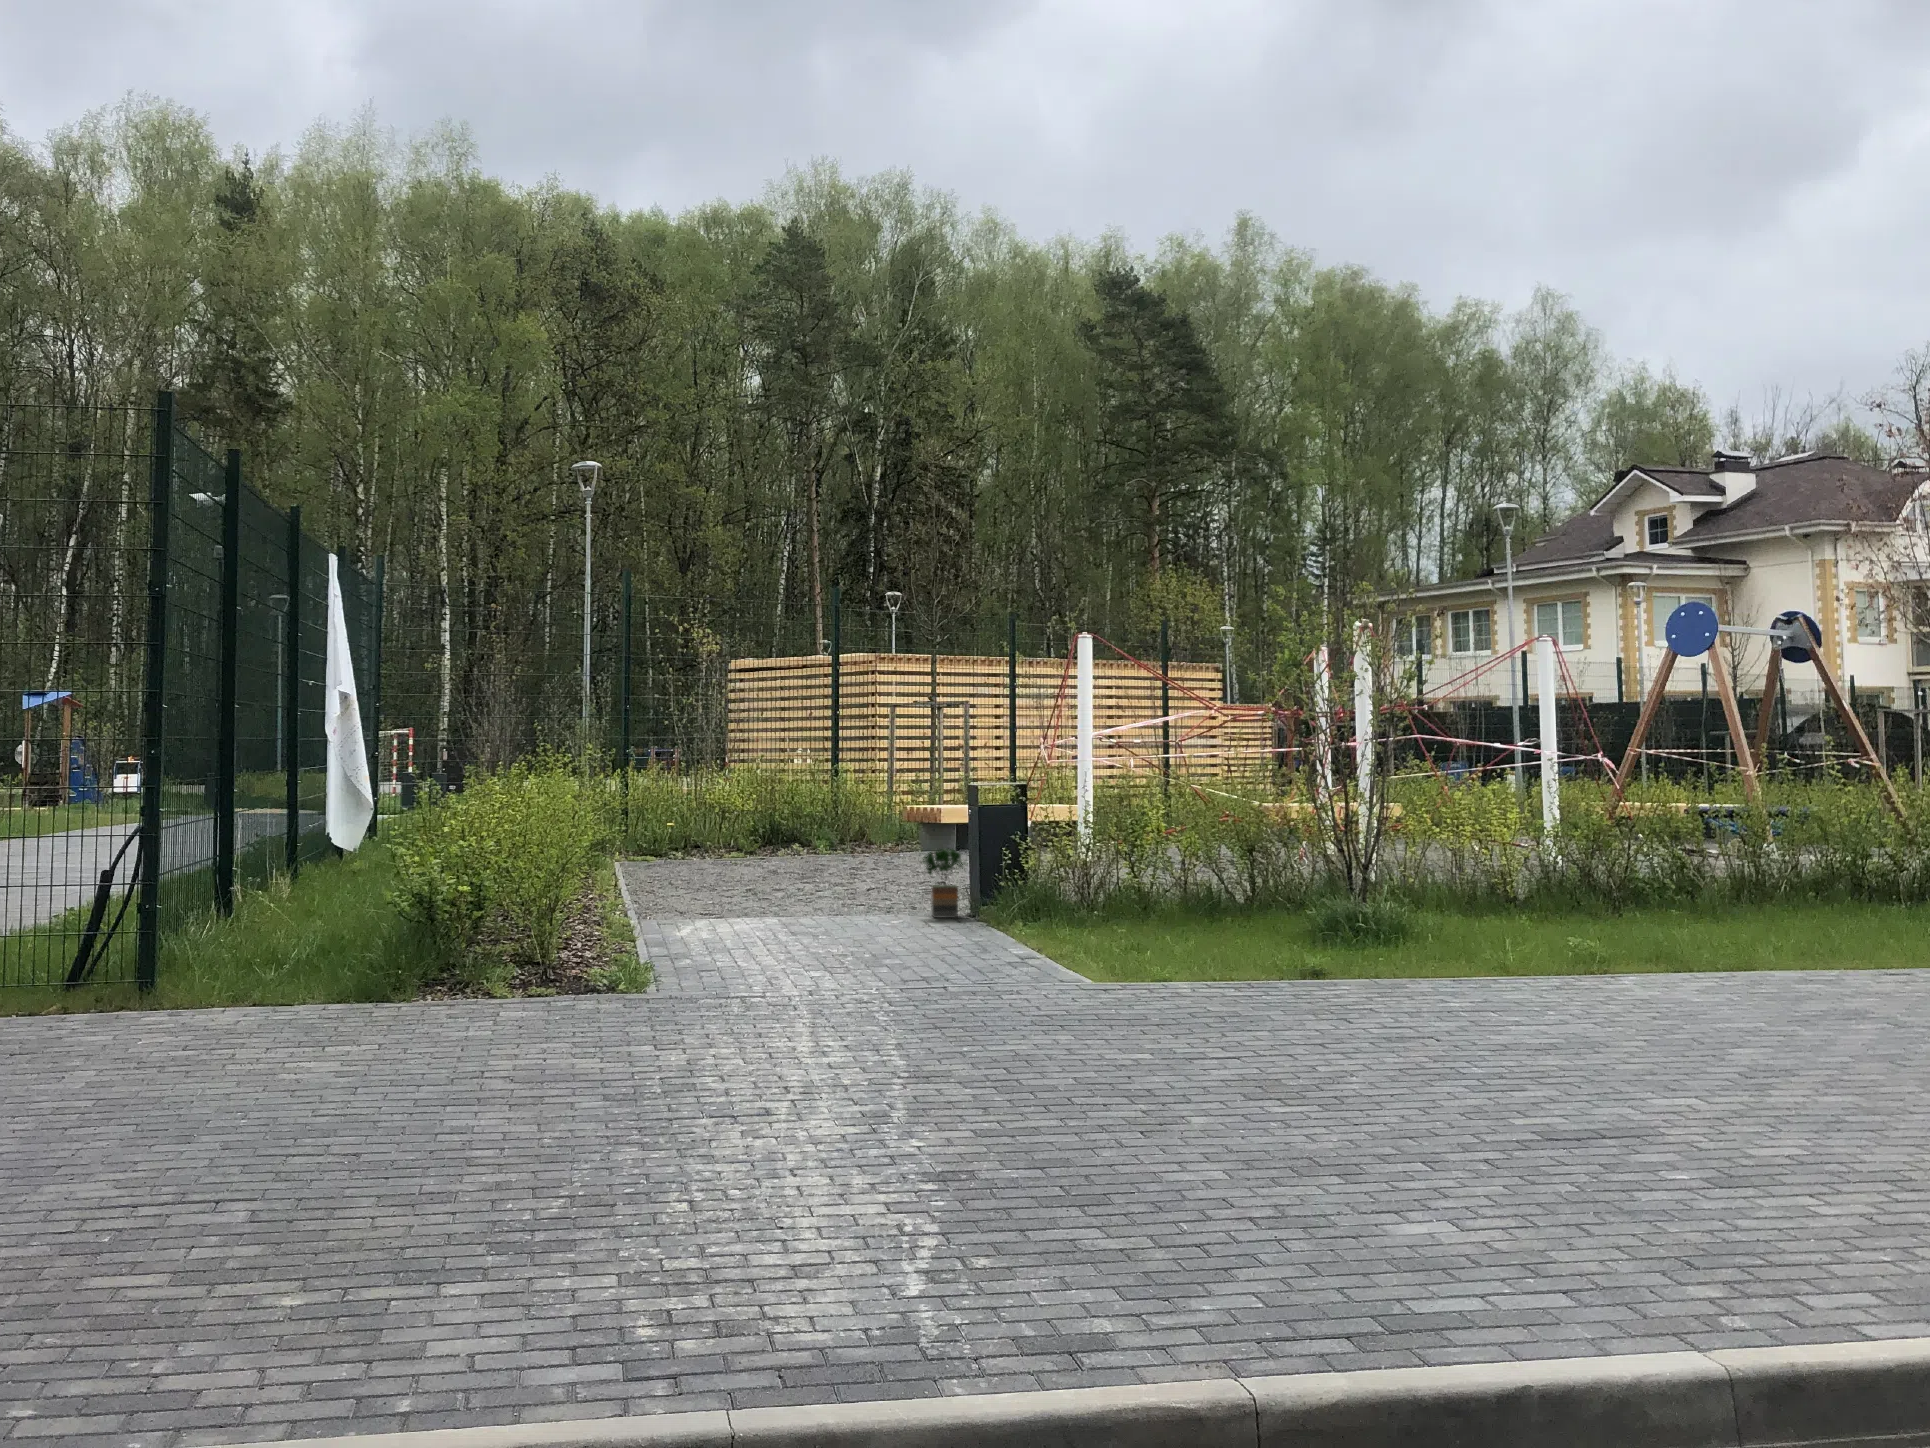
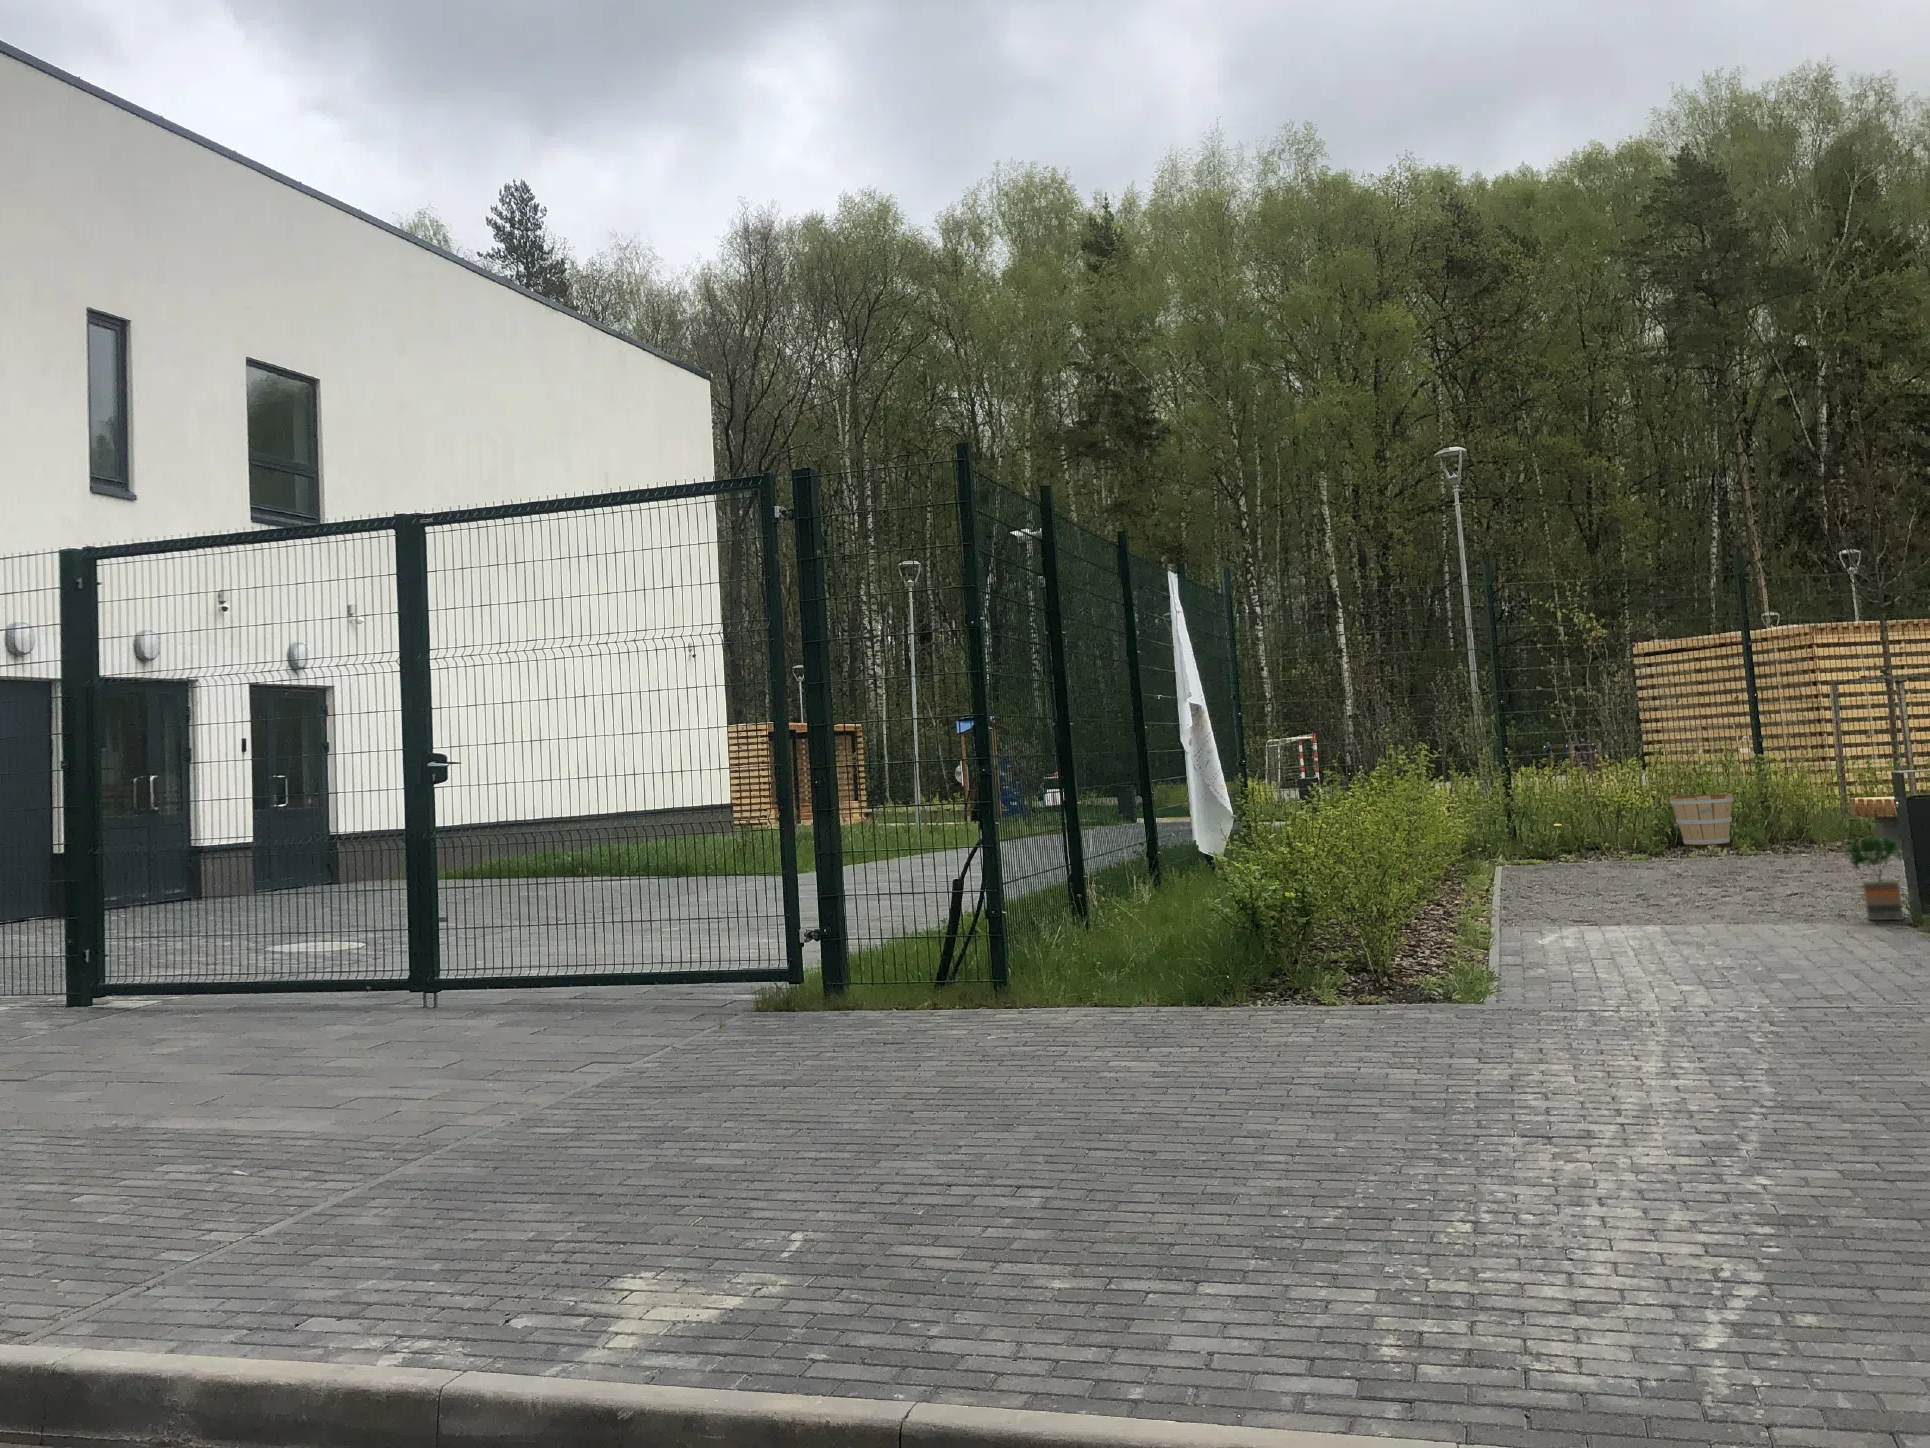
wooden bucket: none [770,806,820,851] -> present [1670,793,1733,845]

